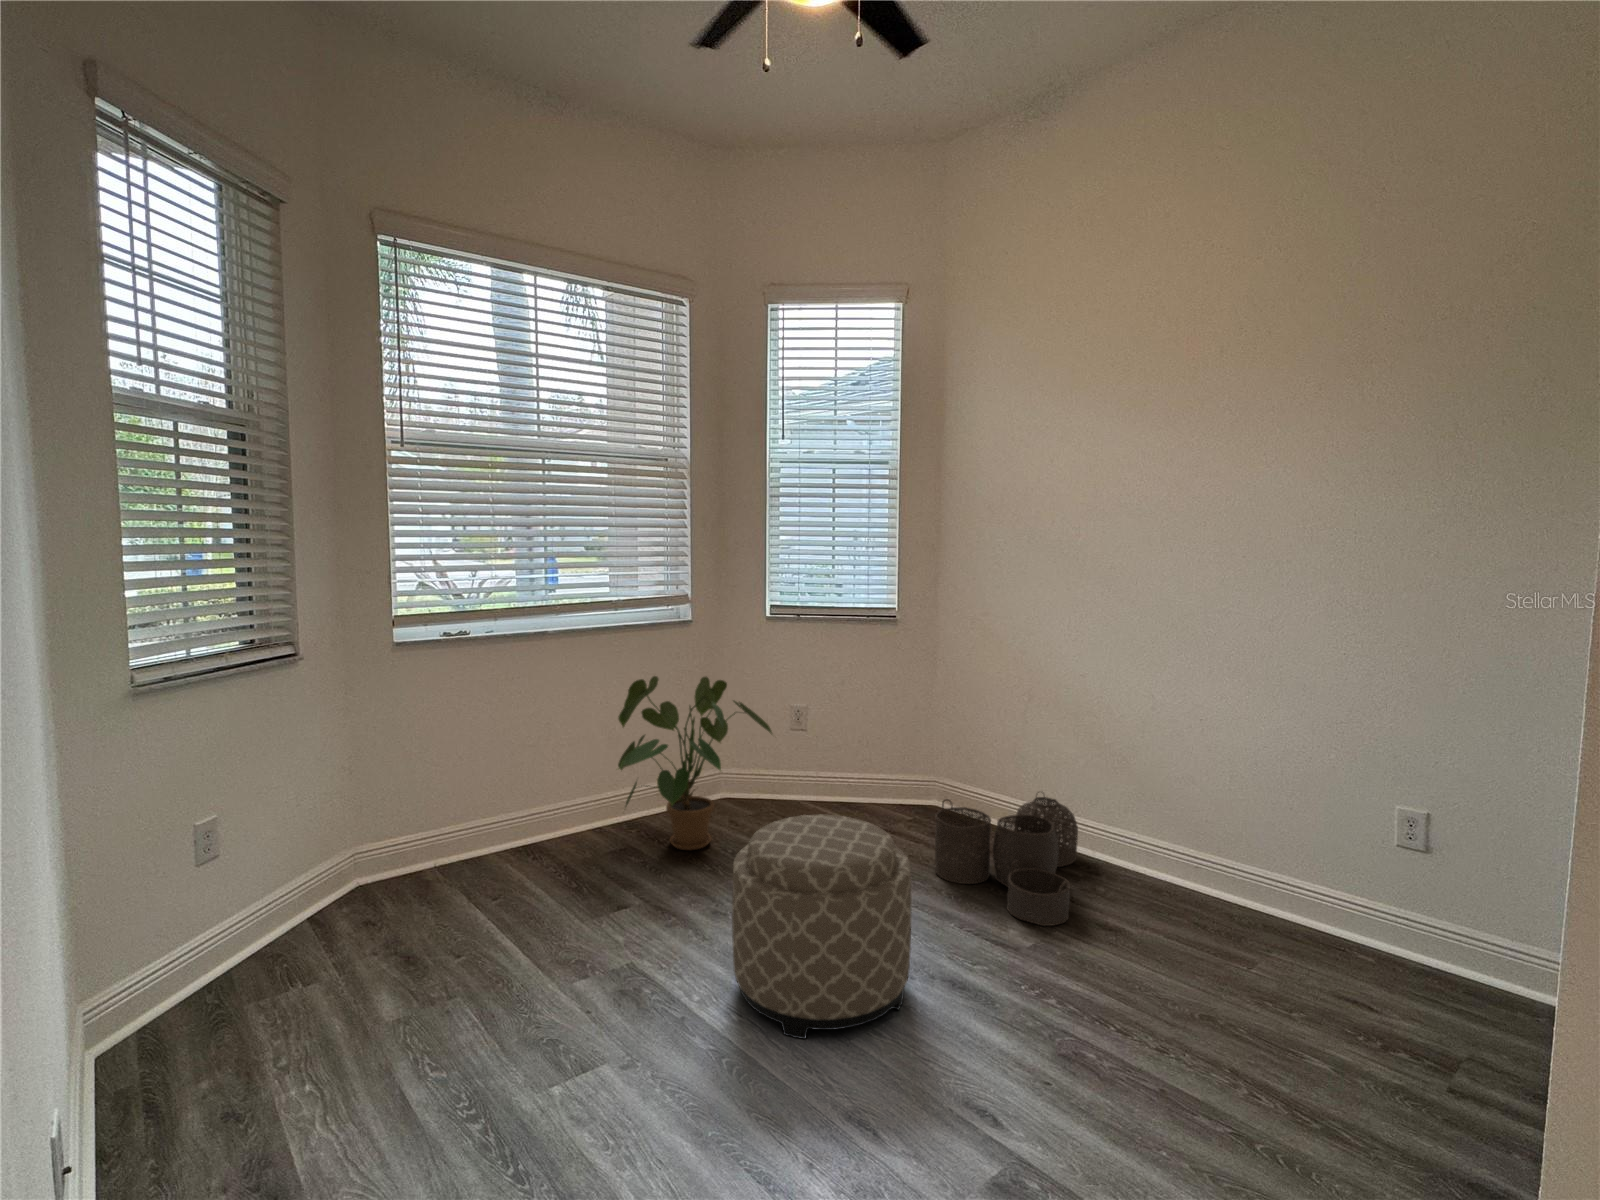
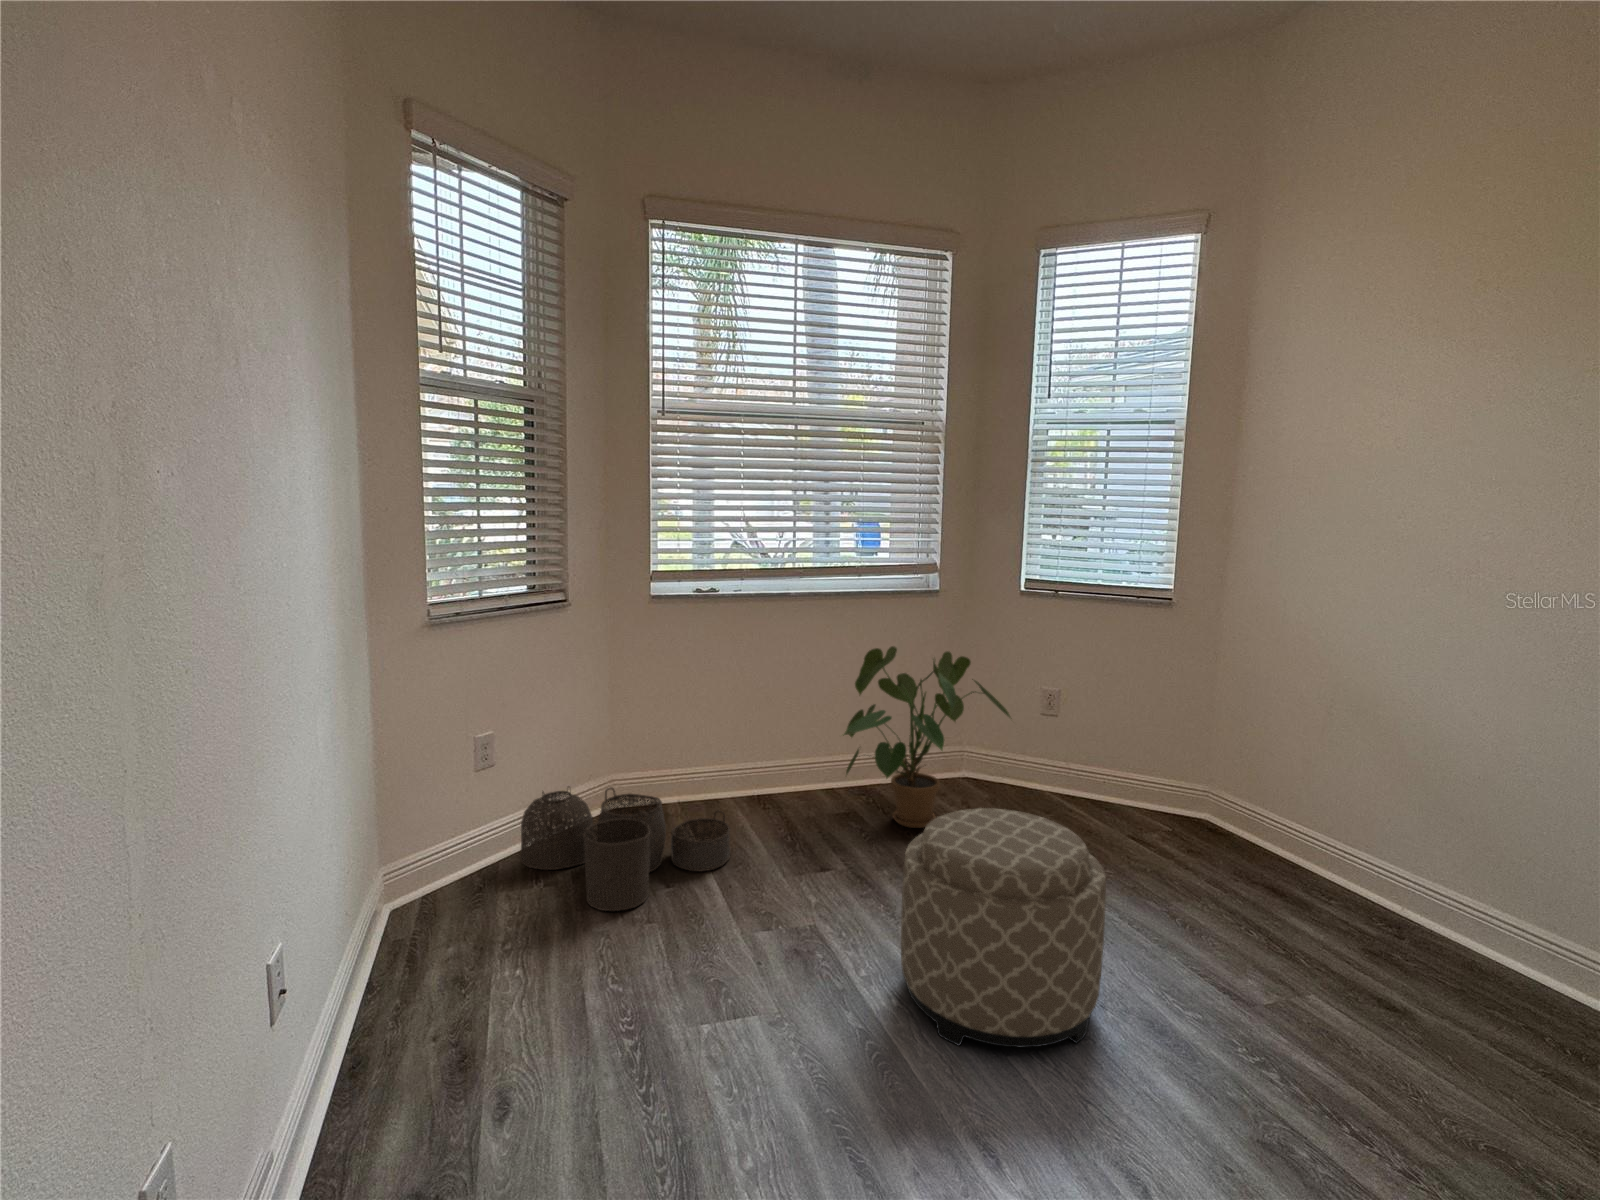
woven basket: present [935,792,1078,926] -> present [520,788,730,911]

